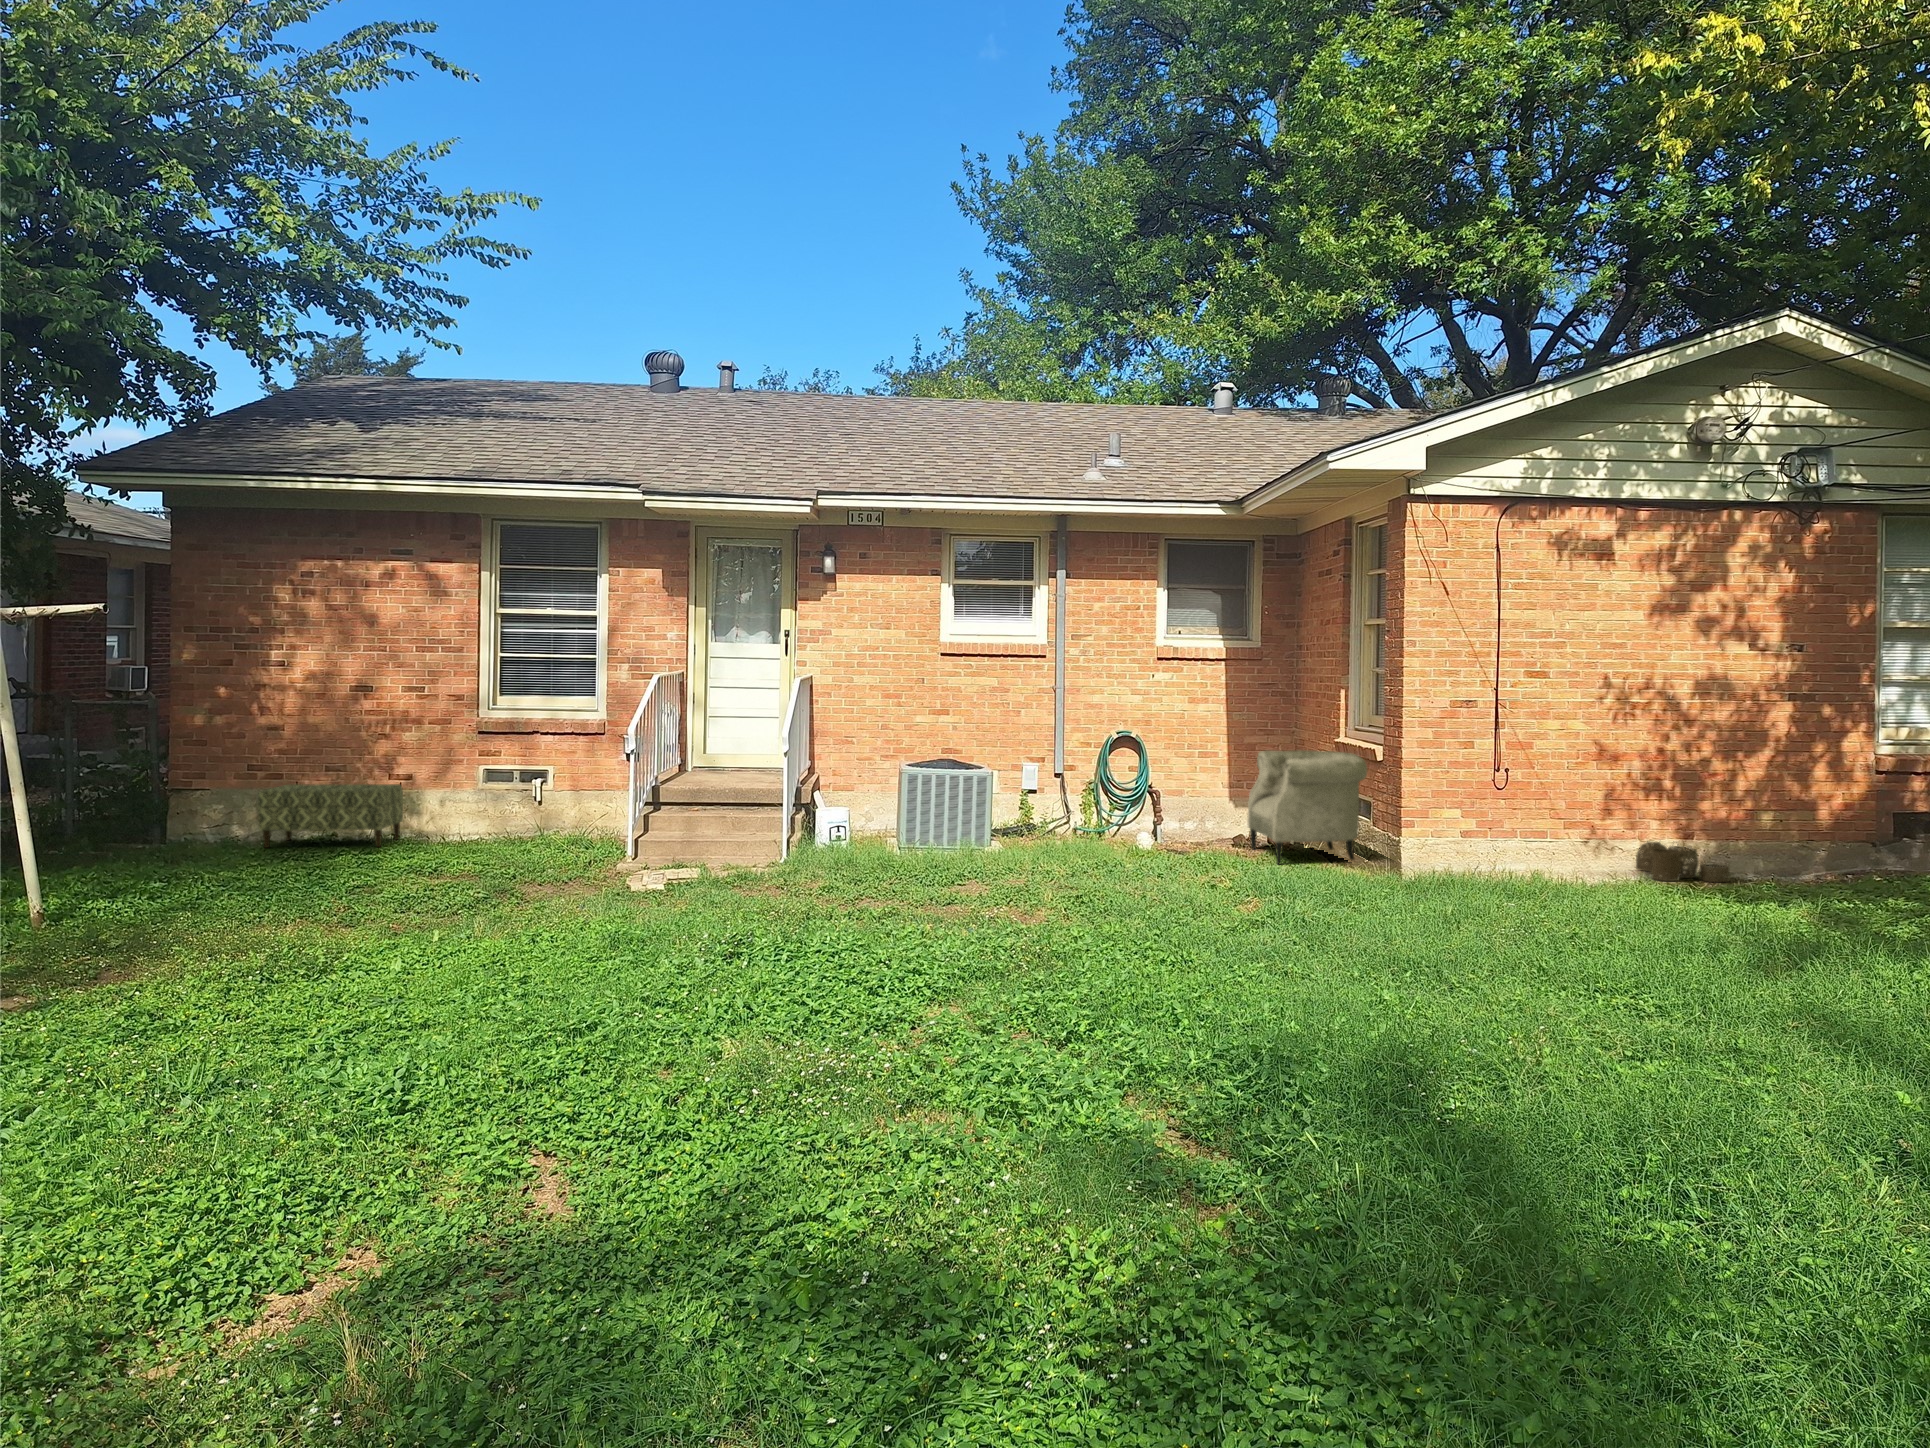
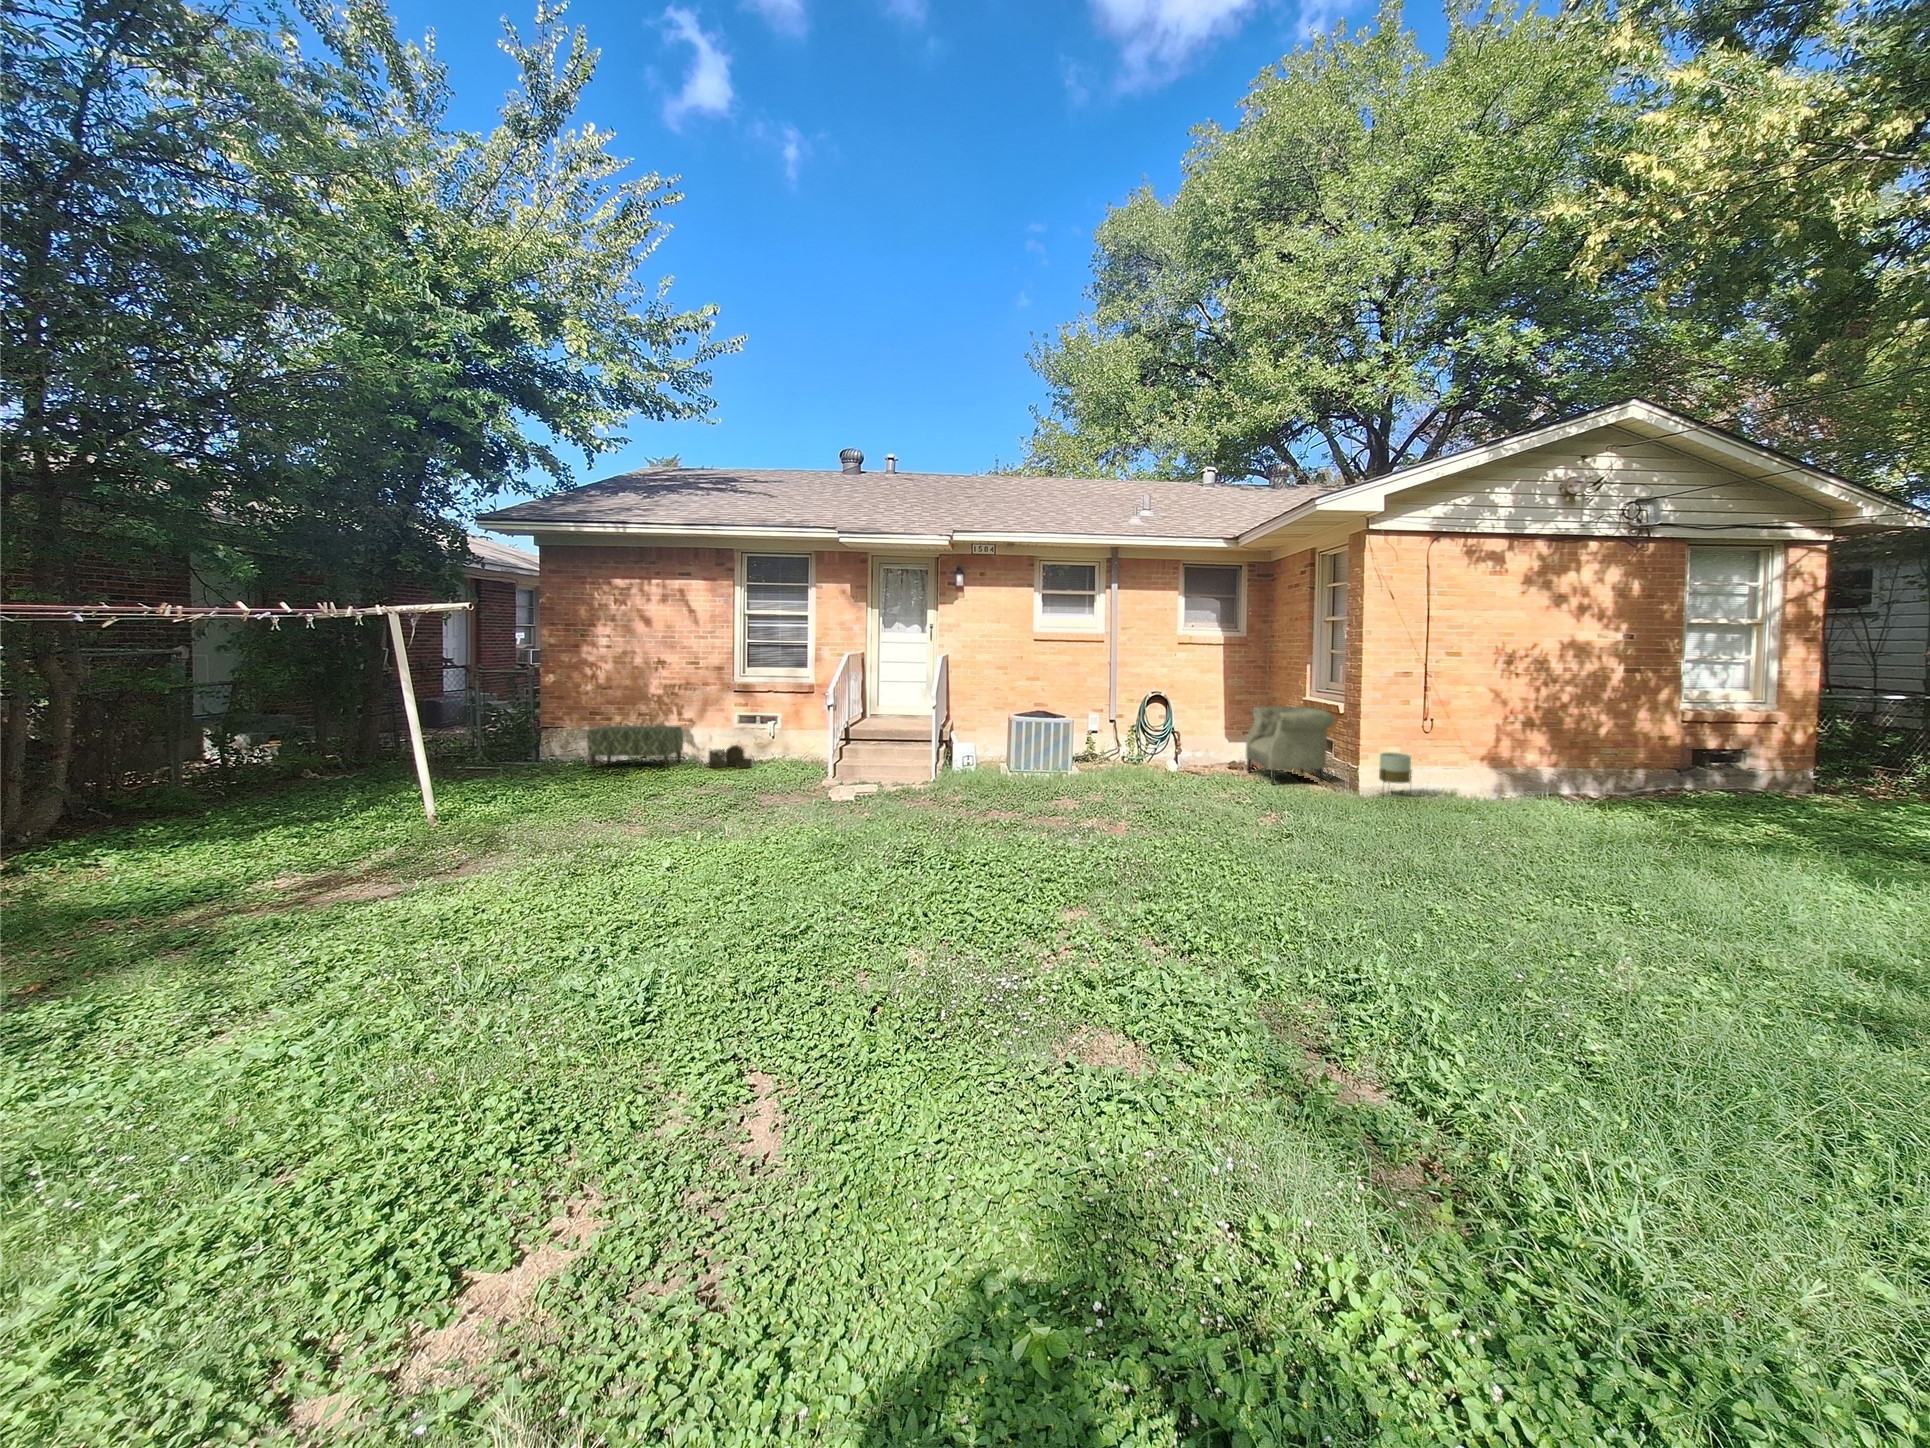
planter: none [1424,815,1468,878] -> present [1379,753,1412,784]
woven basket: present [1636,841,1730,882] -> present [709,745,752,769]

